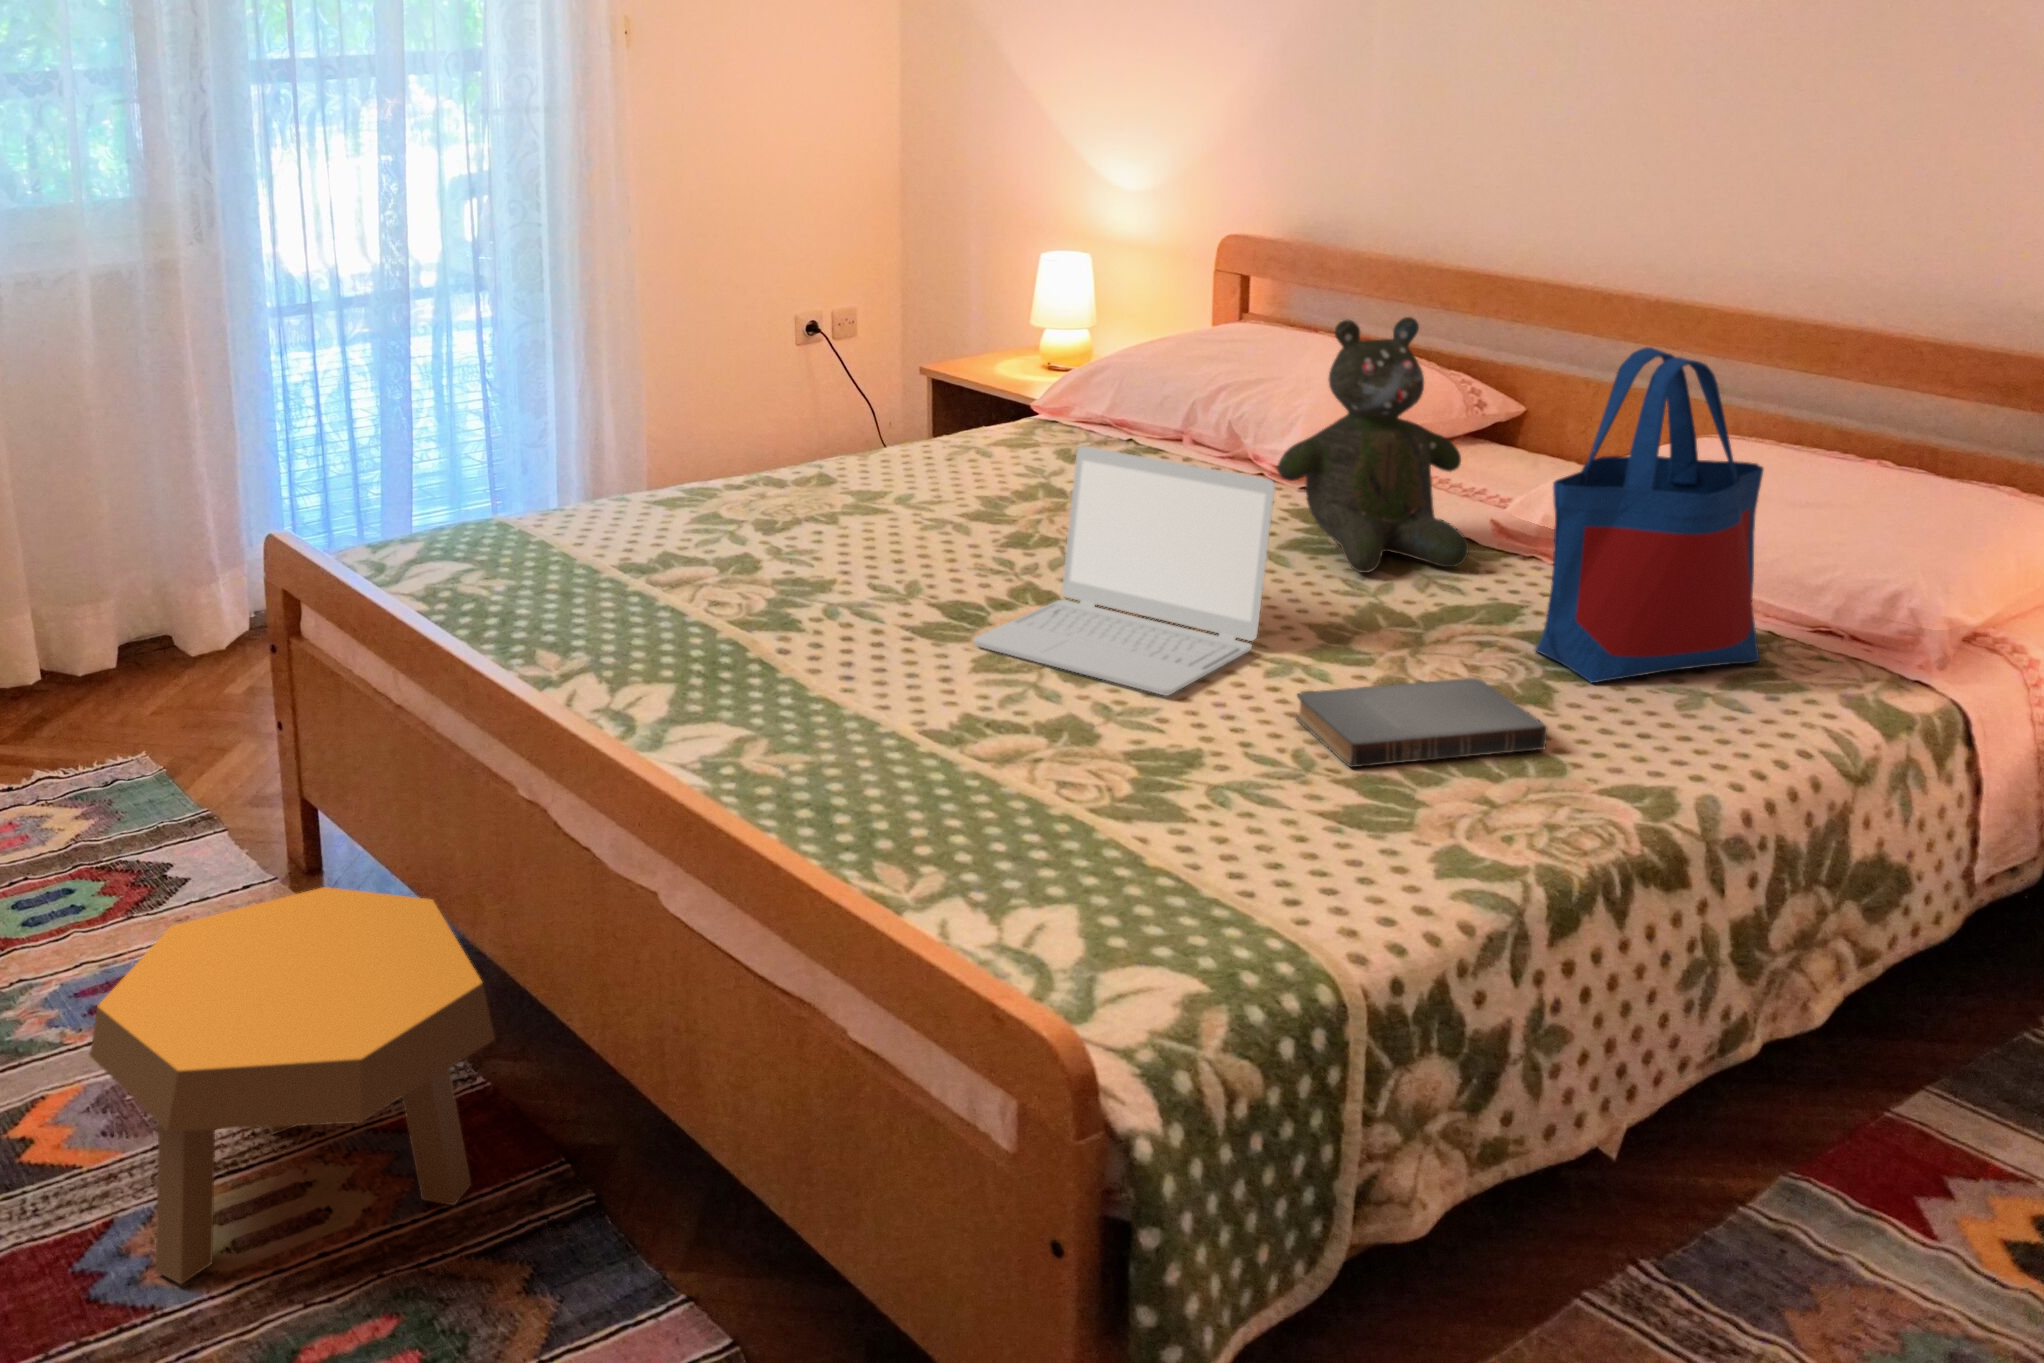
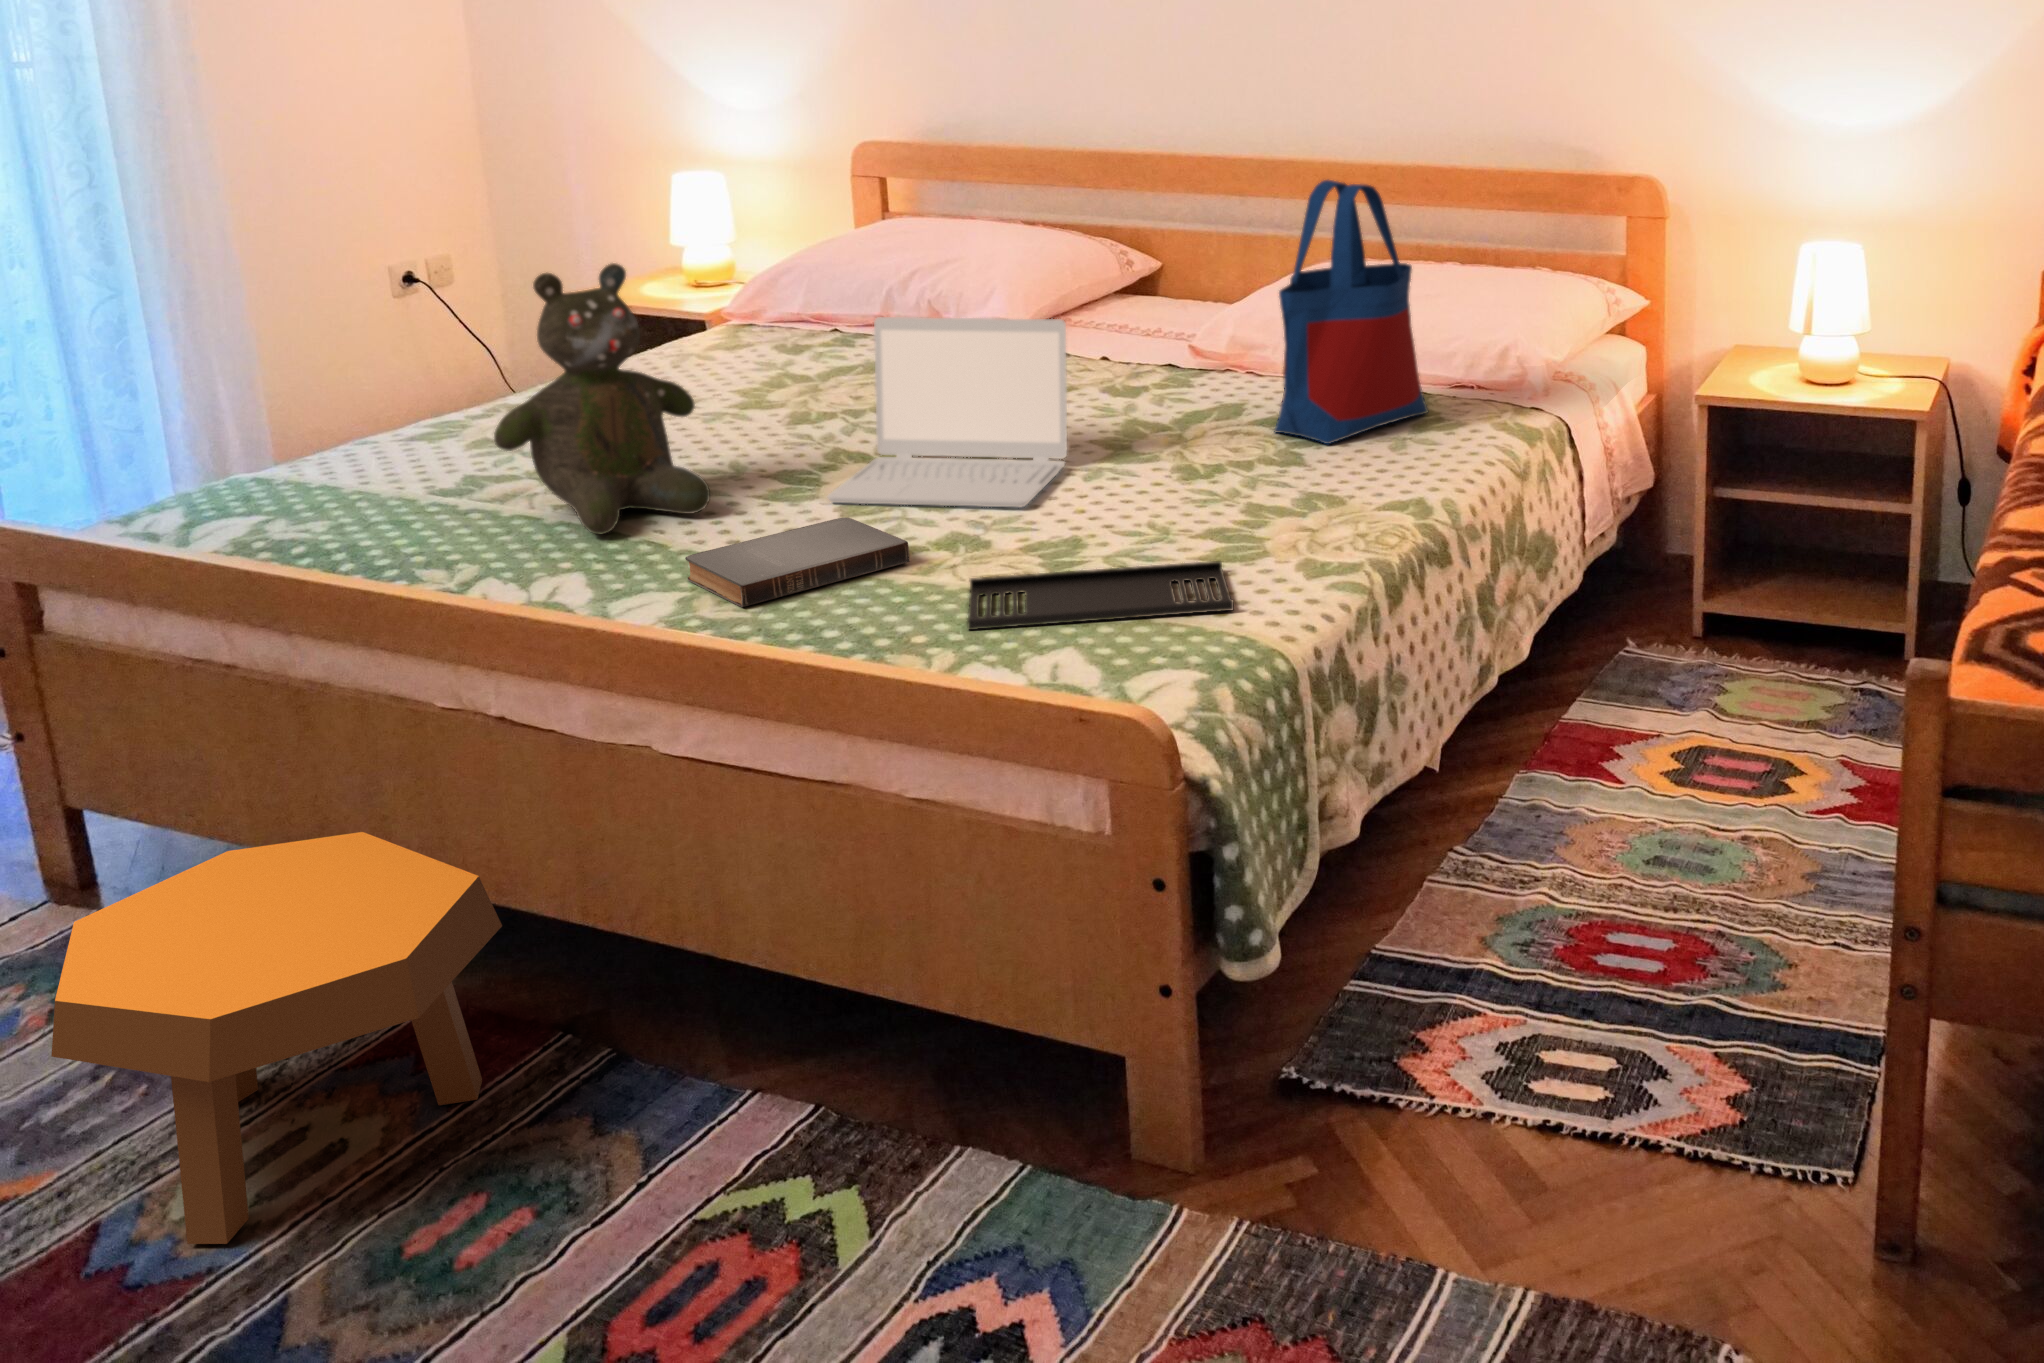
teddy bear: present [1277,317,1469,573] -> present [494,263,710,534]
book: present [1296,678,1547,767] -> present [685,517,909,607]
tray: none [988,780,1334,903] -> present [967,561,1234,630]

